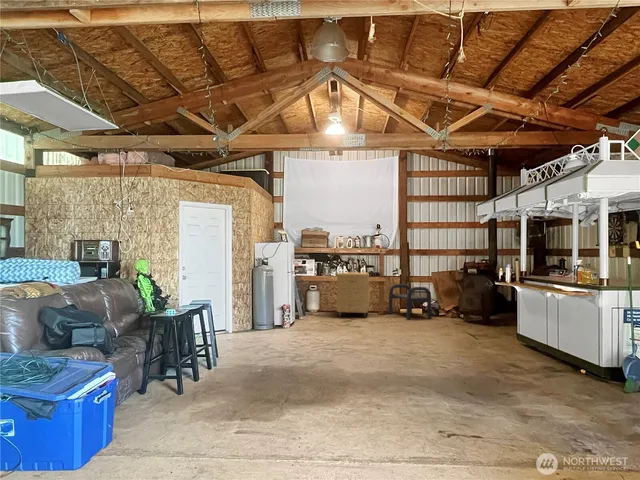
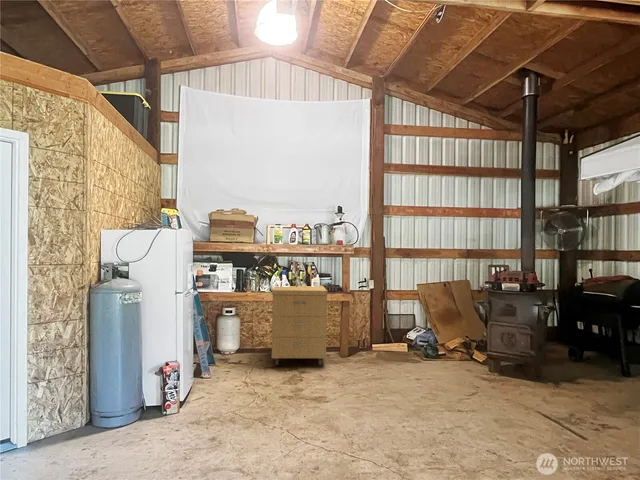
bench: present [389,284,432,319] -> none [355,304,432,369]

